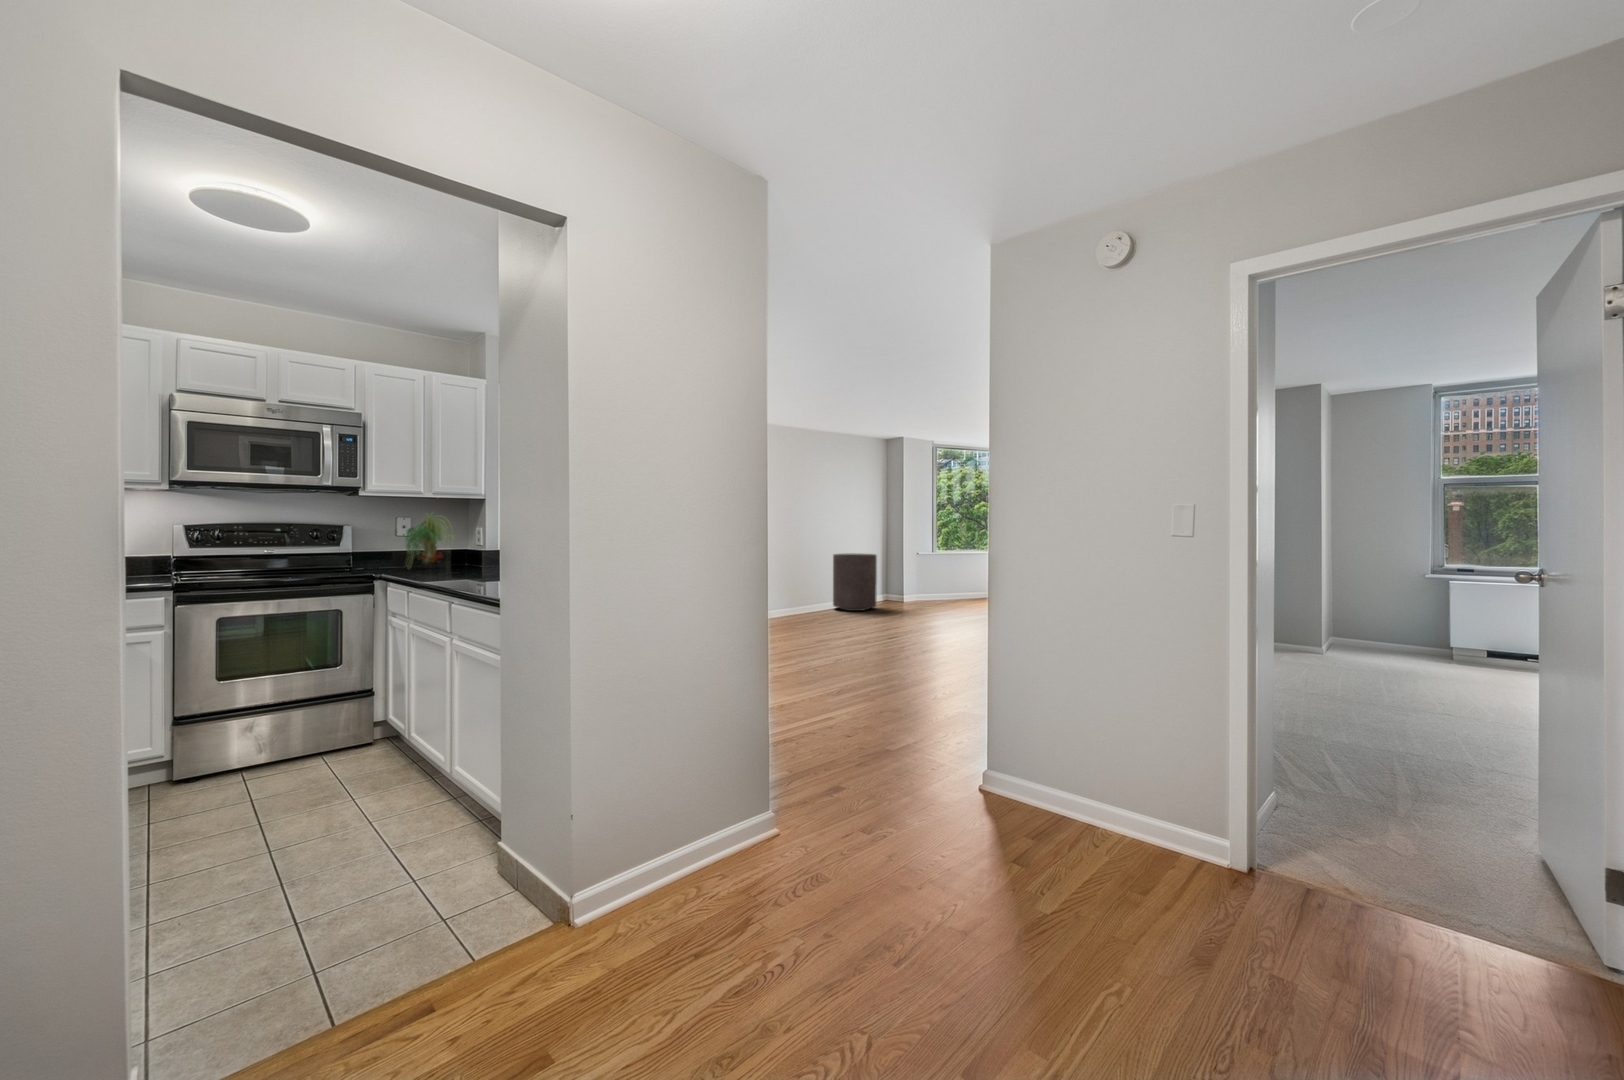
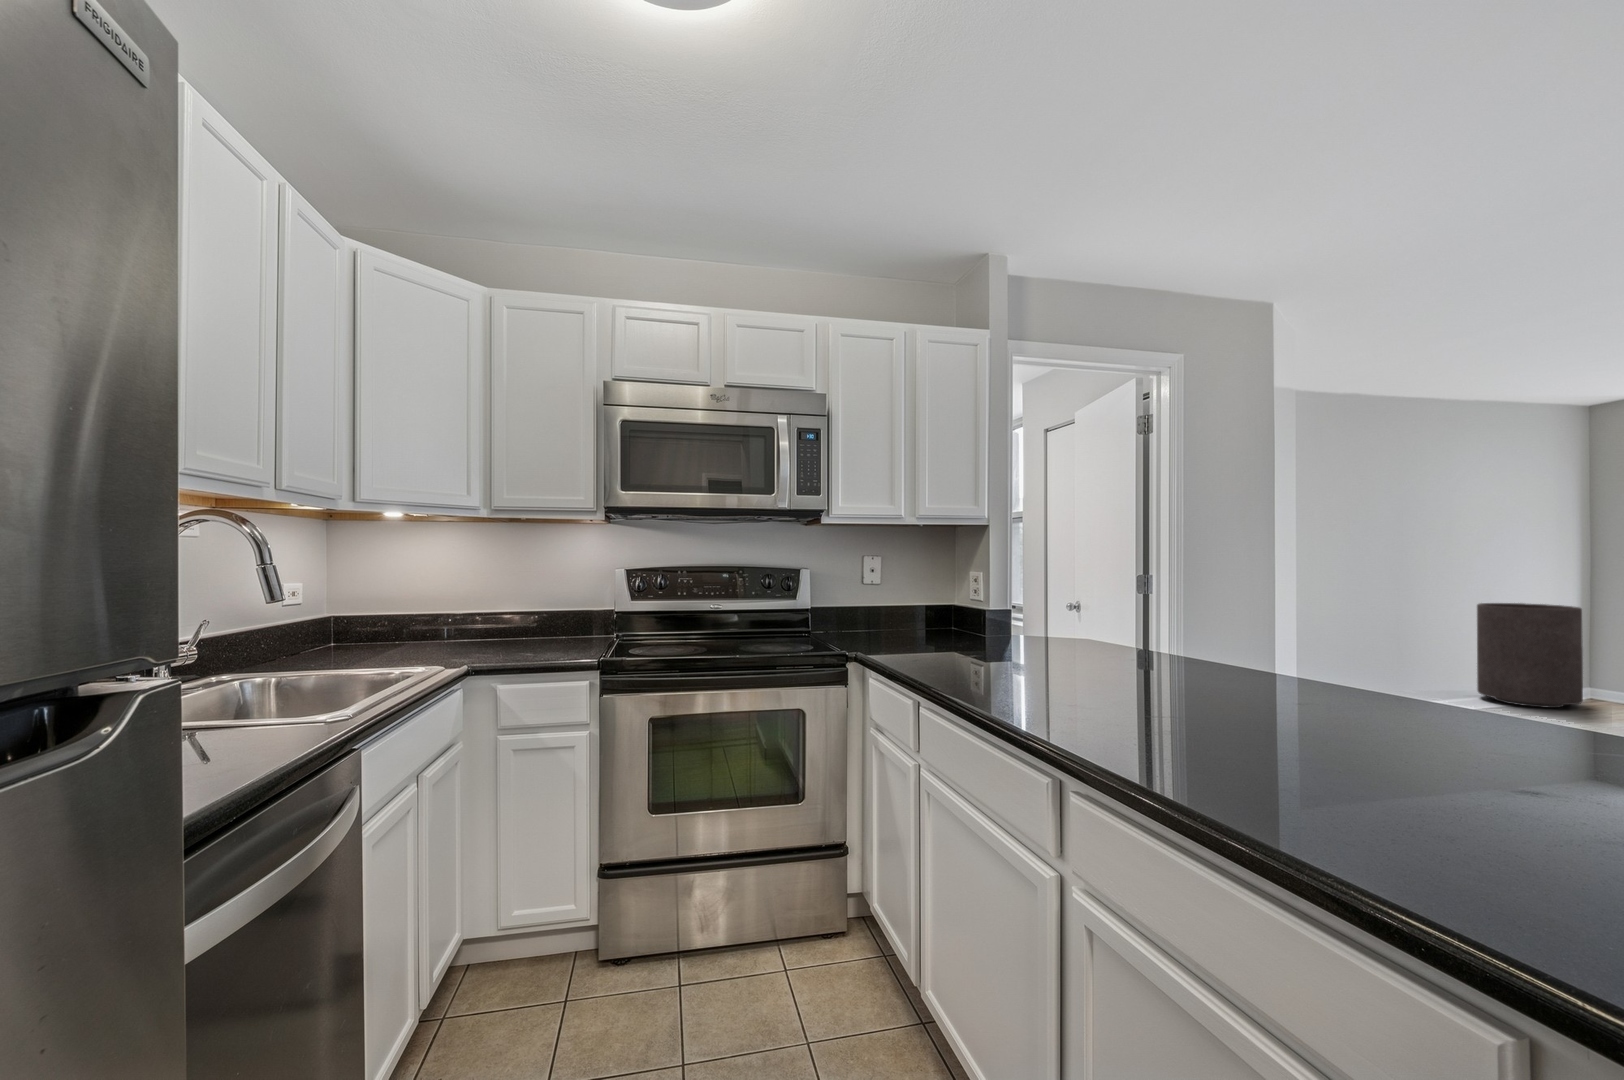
plant: present [406,514,454,567] -> none [874,546,950,637]

